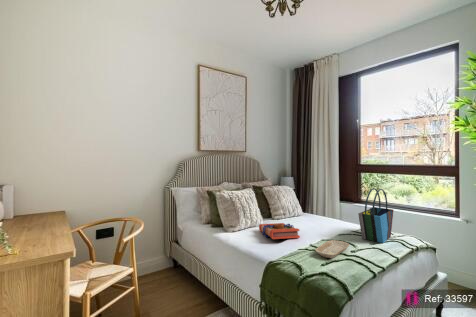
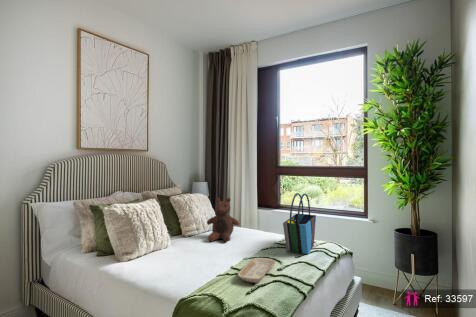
stuffed bear: none [292,190,320,227] -> present [207,198,239,242]
book: present [259,223,300,239] -> none [165,241,218,265]

